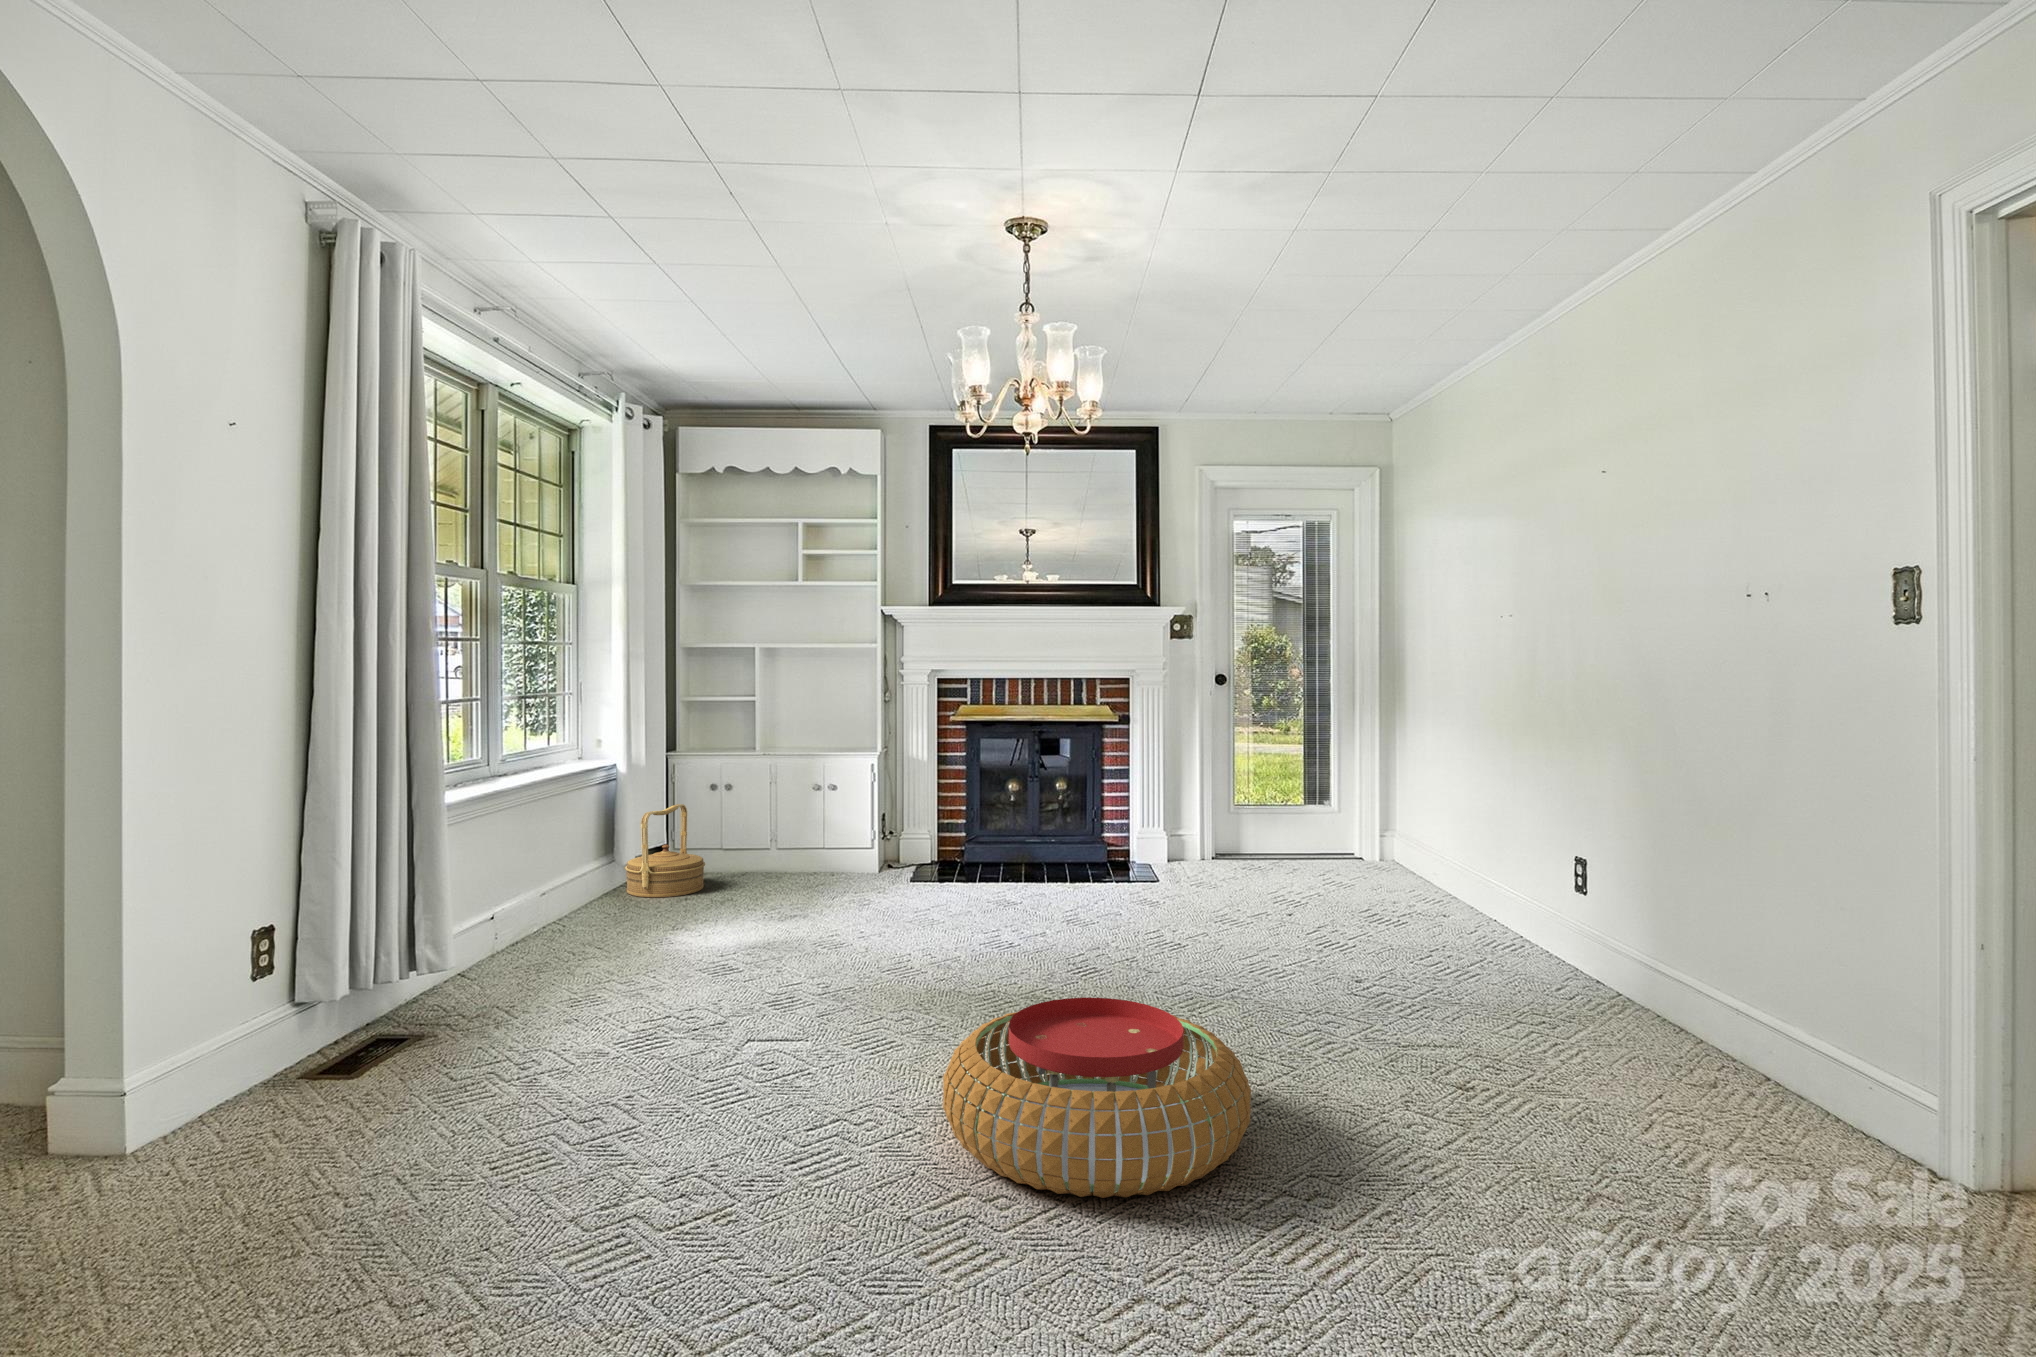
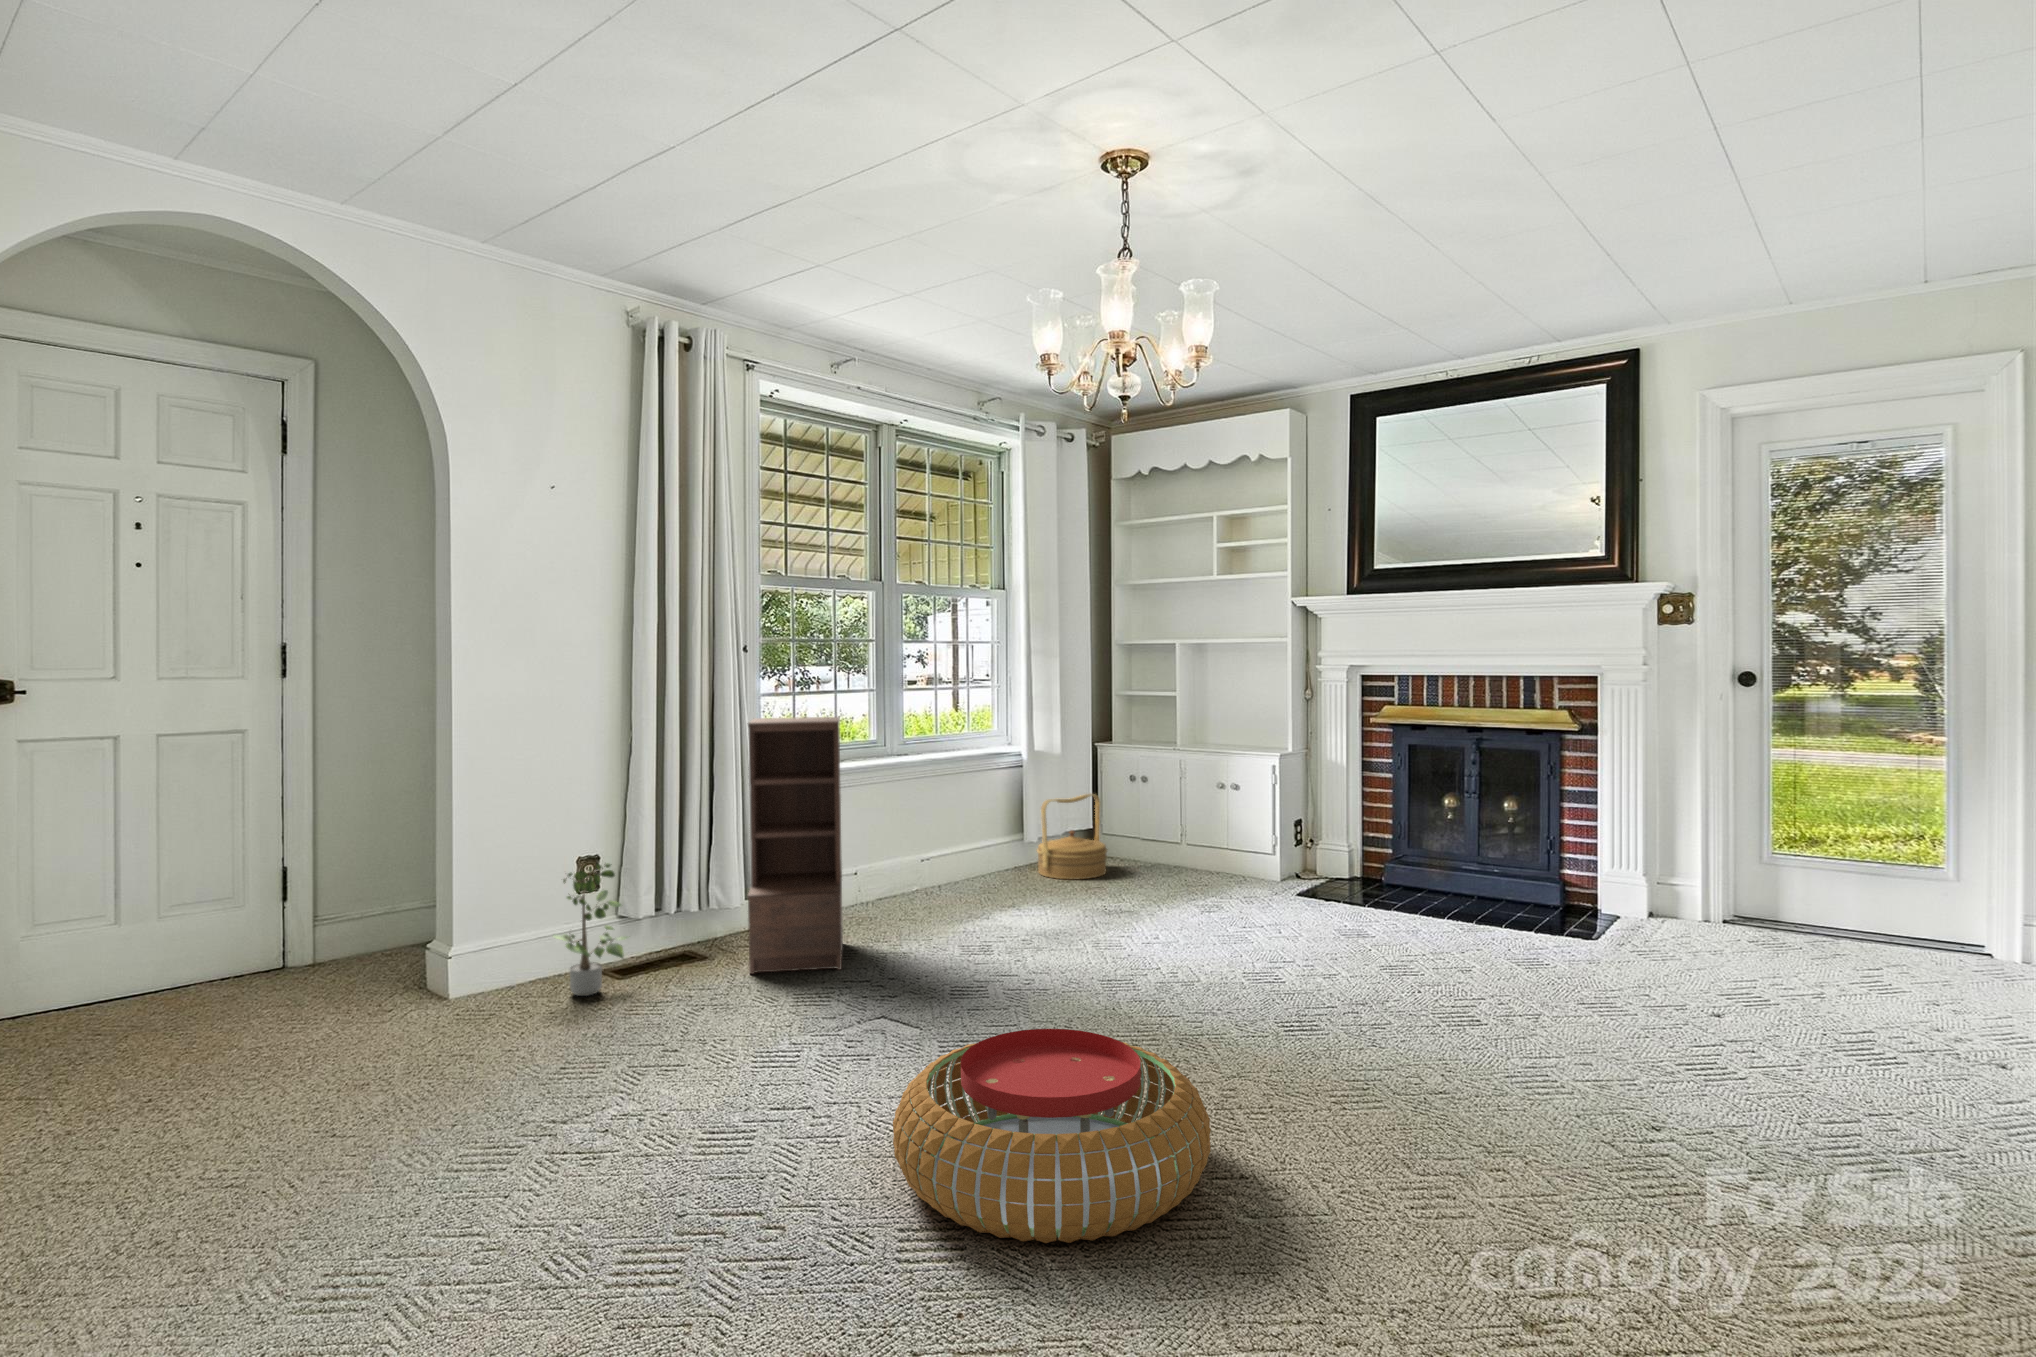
bookshelf: none [404,720,570,1051] -> present [747,717,843,974]
potted plant: none [171,925,291,1131] -> present [554,863,627,996]

